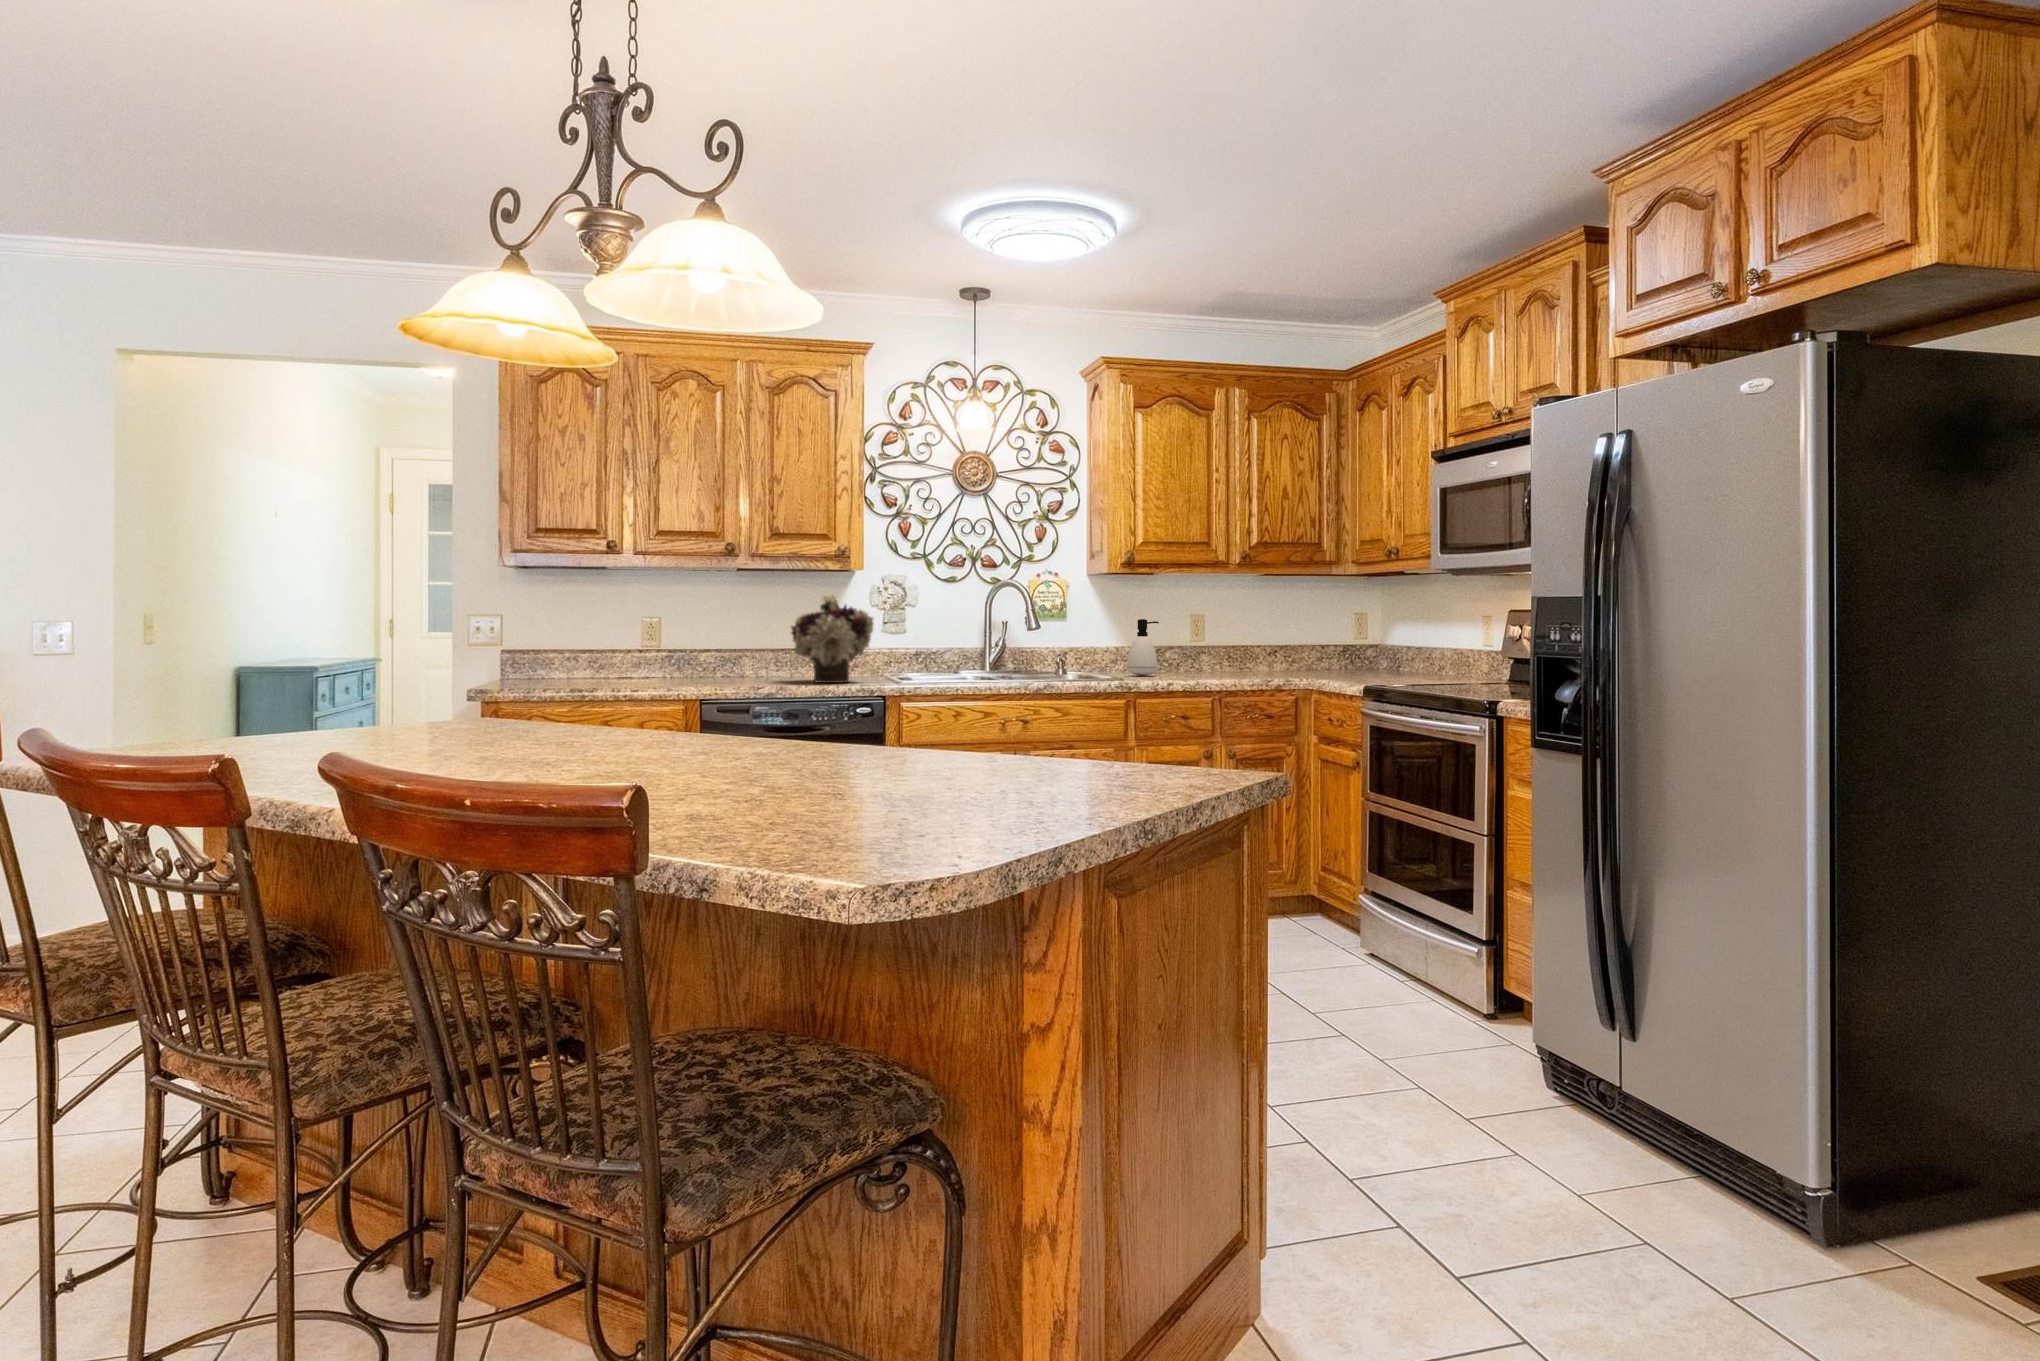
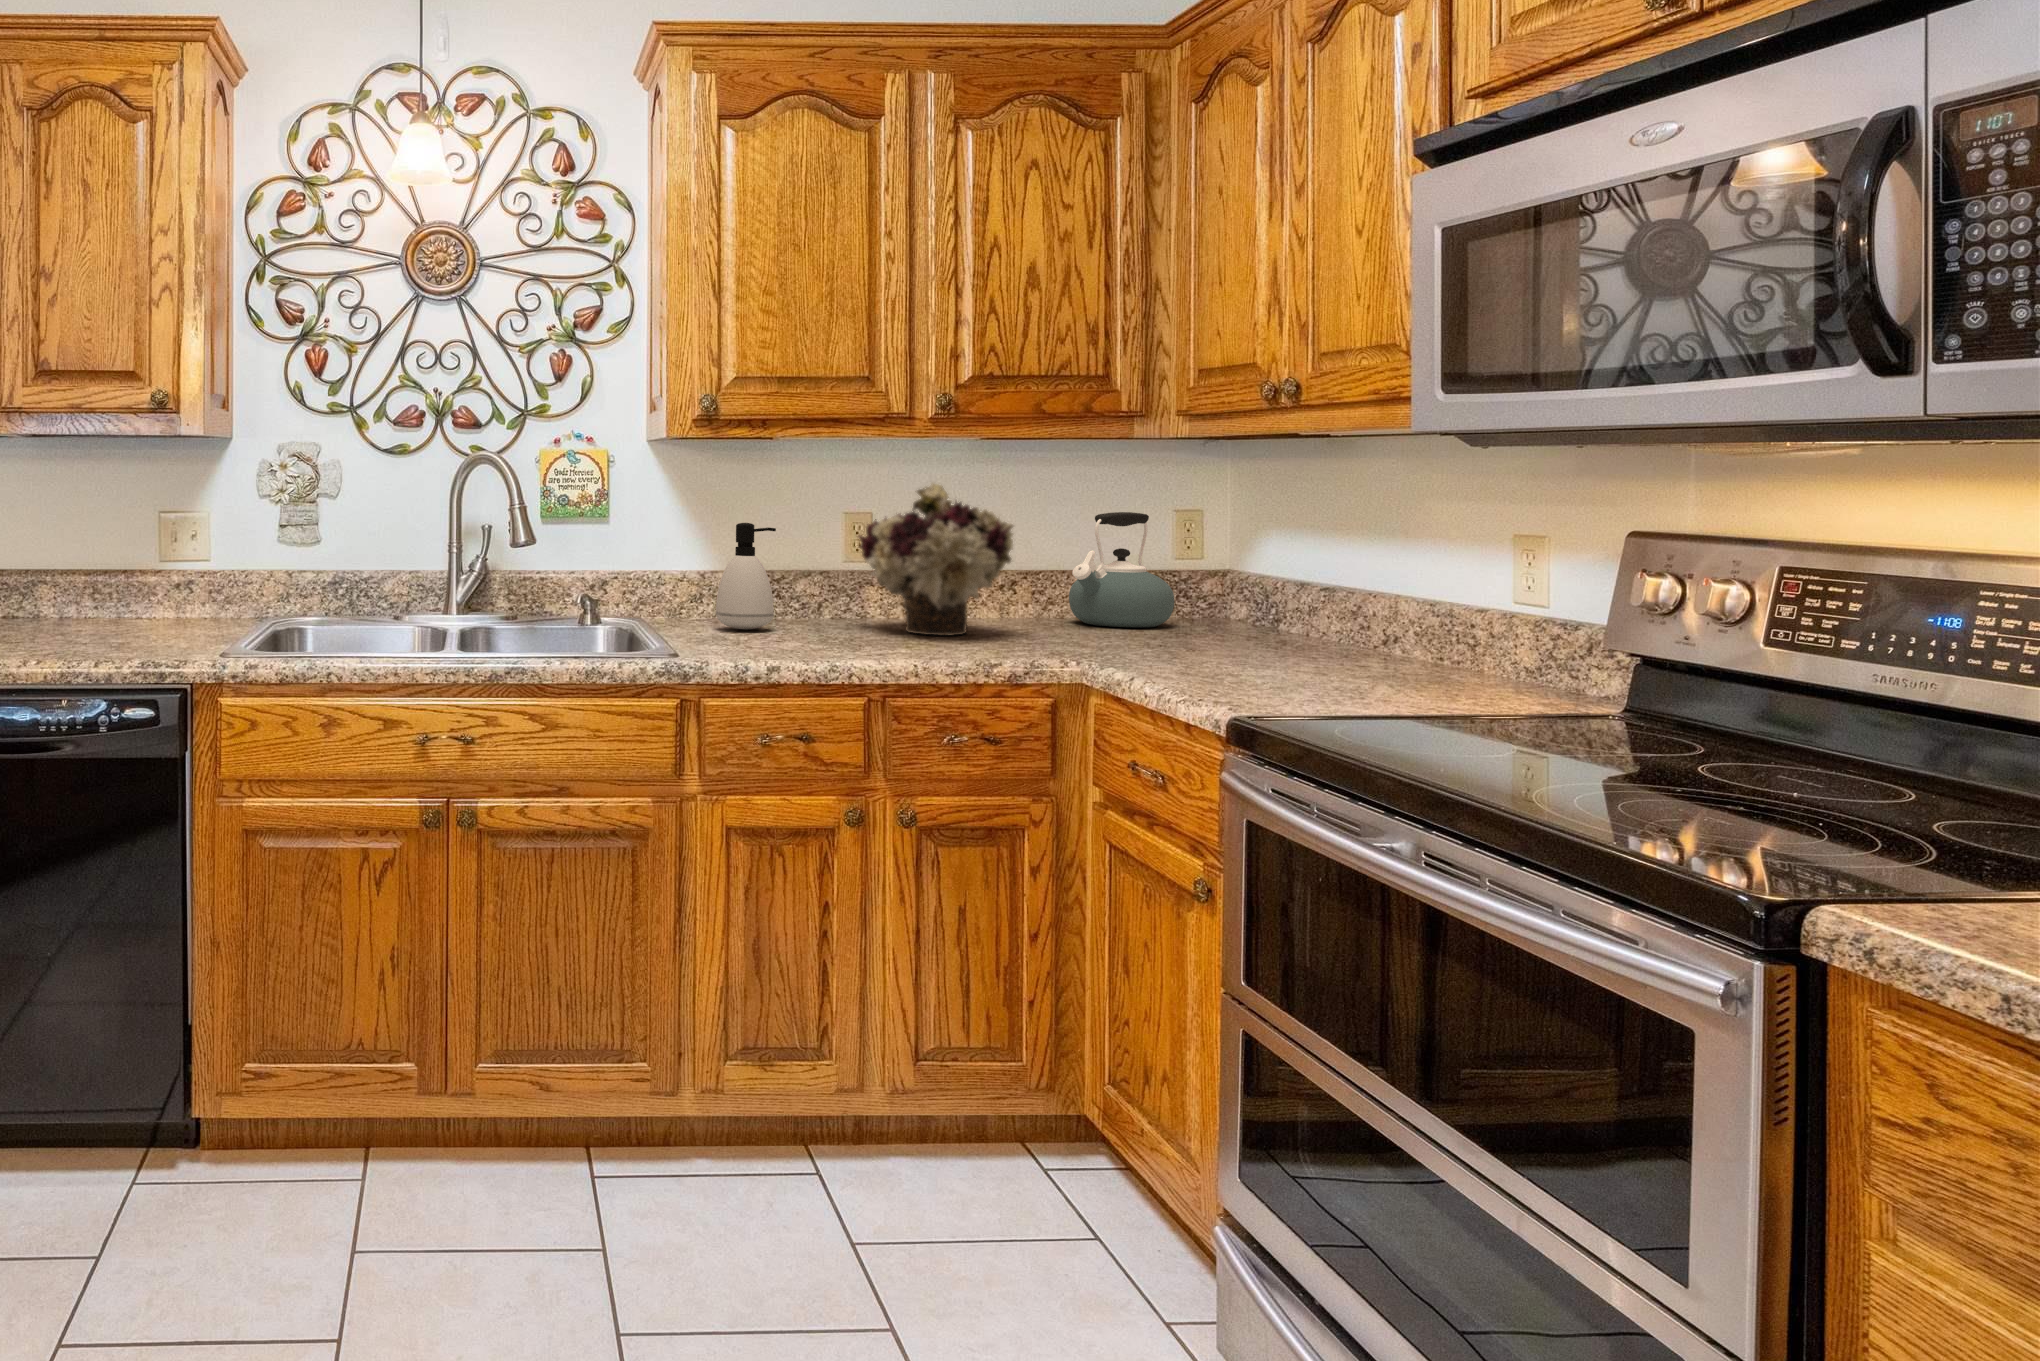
flower arrangement: present [791,594,873,683] -> present [859,483,1013,636]
kettle: none [1304,615,1355,674] -> present [1069,512,1174,627]

